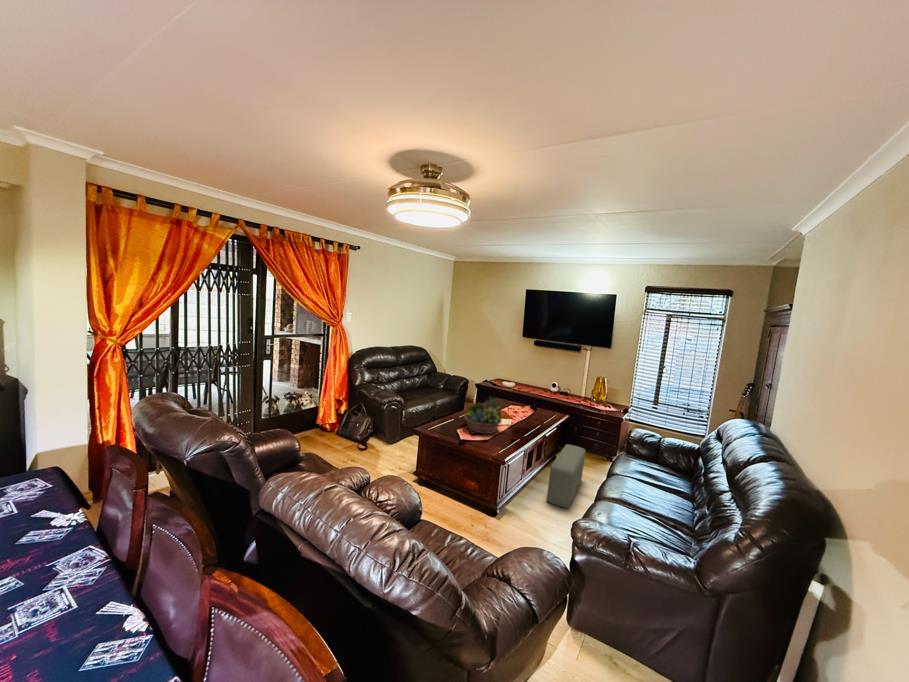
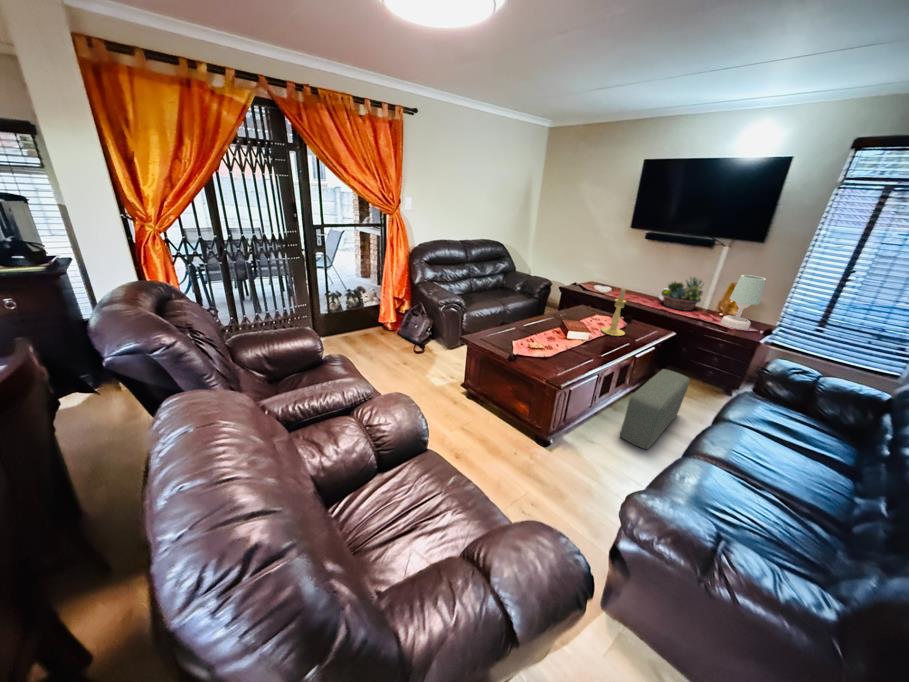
table lamp: none [596,372,618,411] -> present [721,275,766,330]
candle holder: none [520,384,537,421] -> present [601,287,626,336]
succulent planter: present [465,398,502,434] -> present [662,277,704,310]

